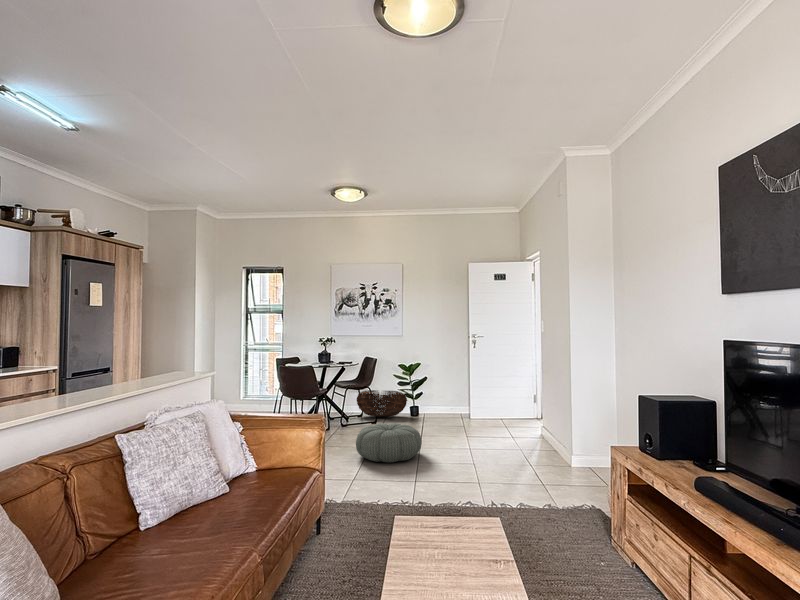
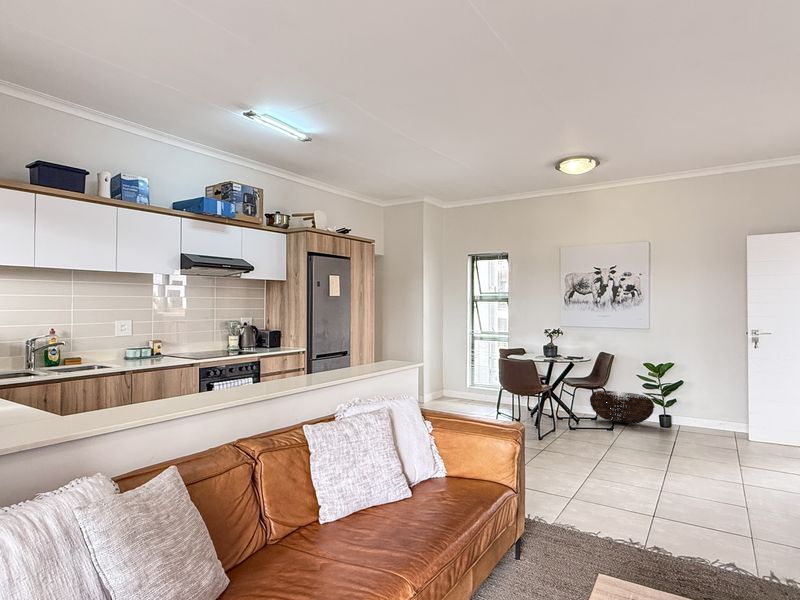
pouf: present [356,423,422,462] -> none [580,434,666,484]

